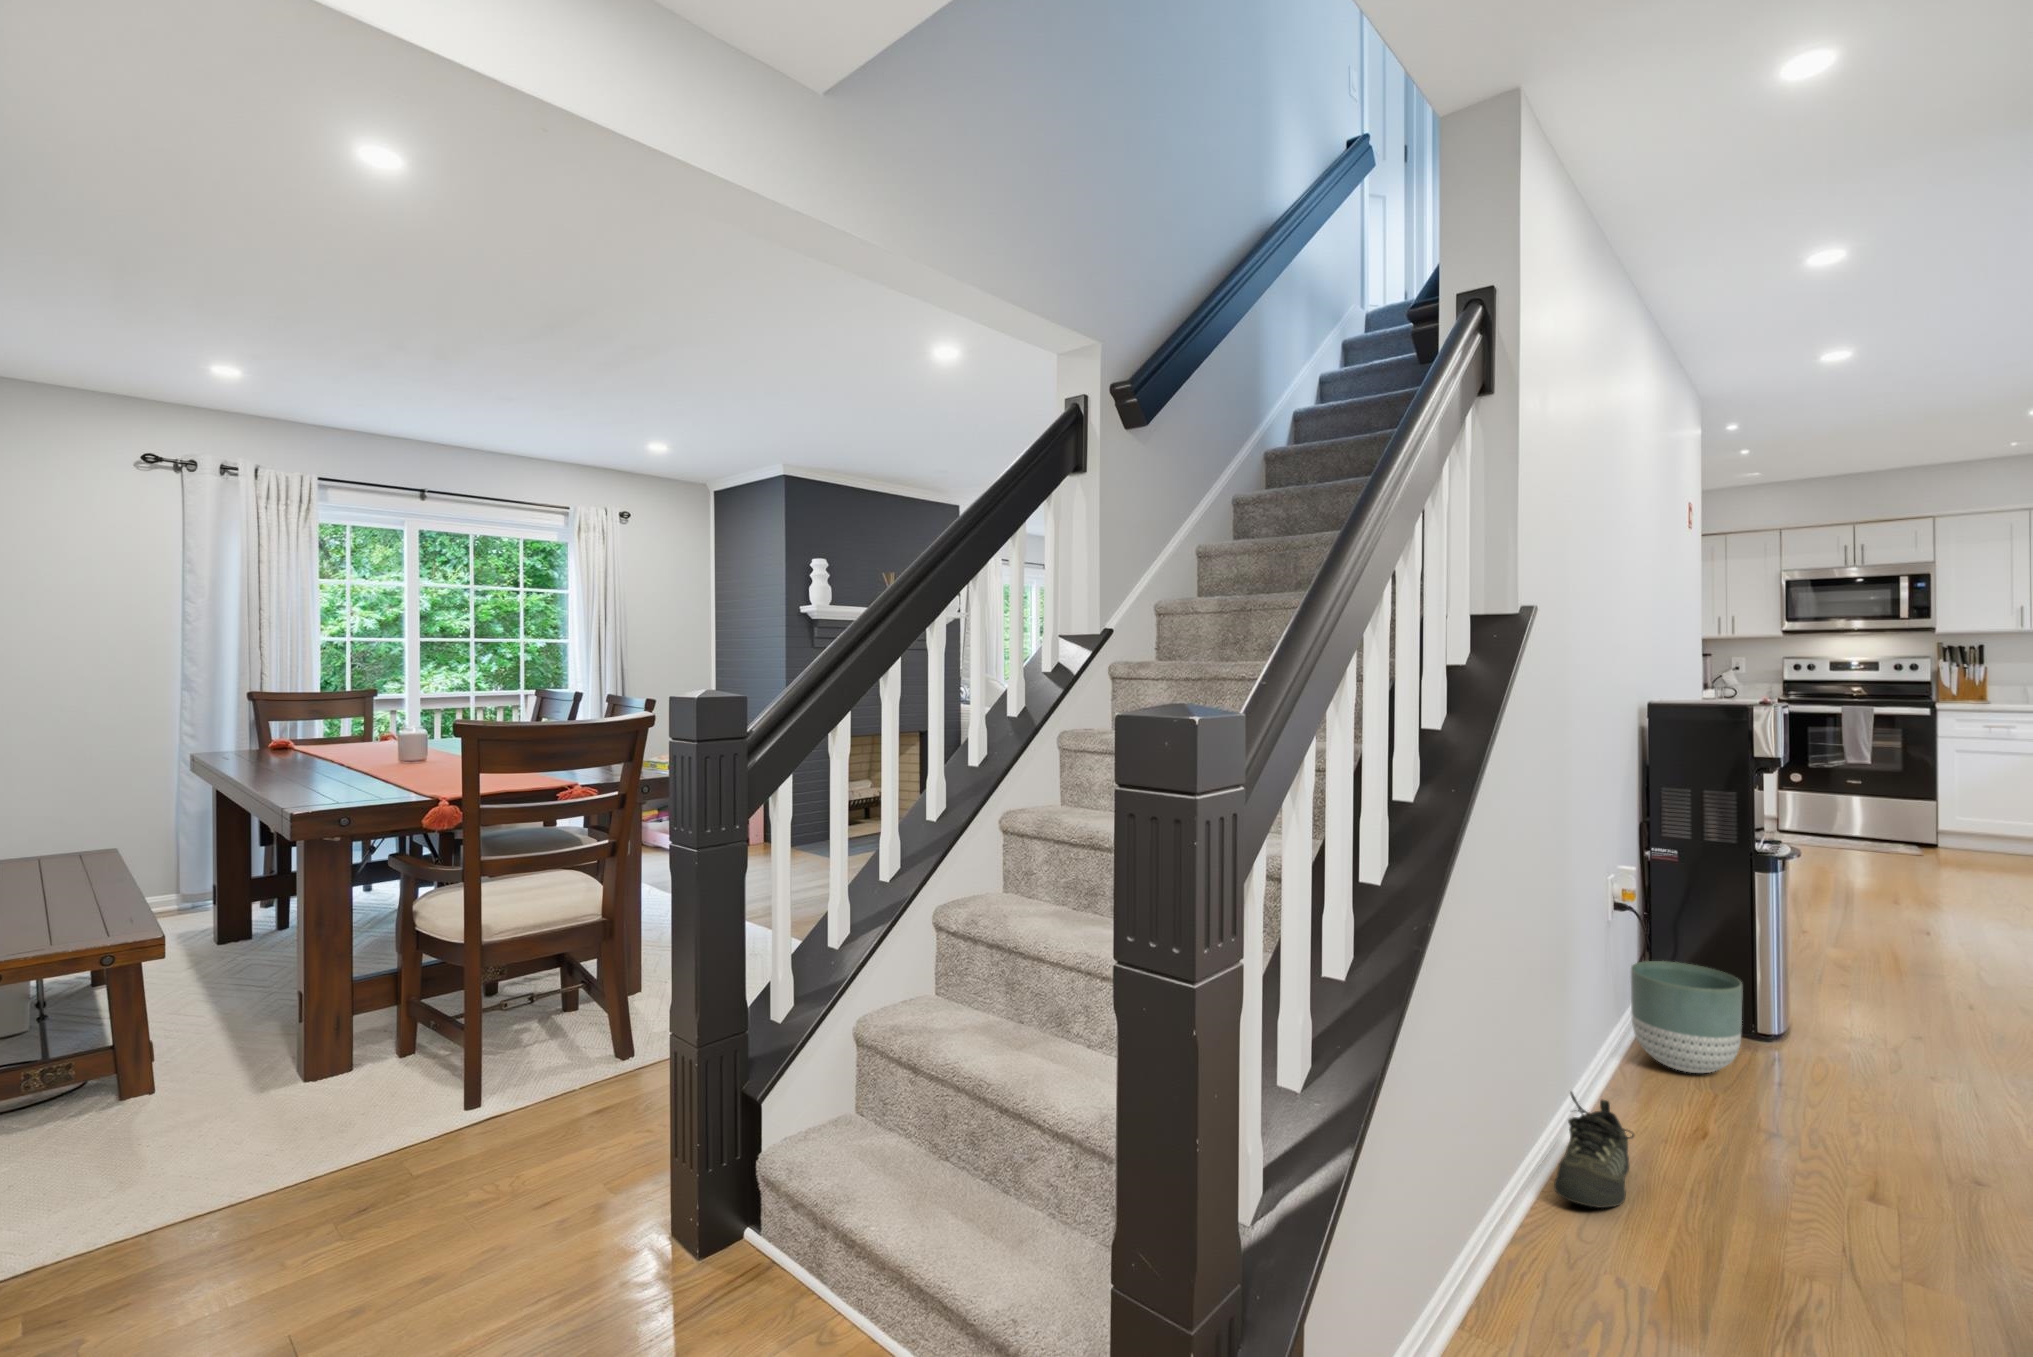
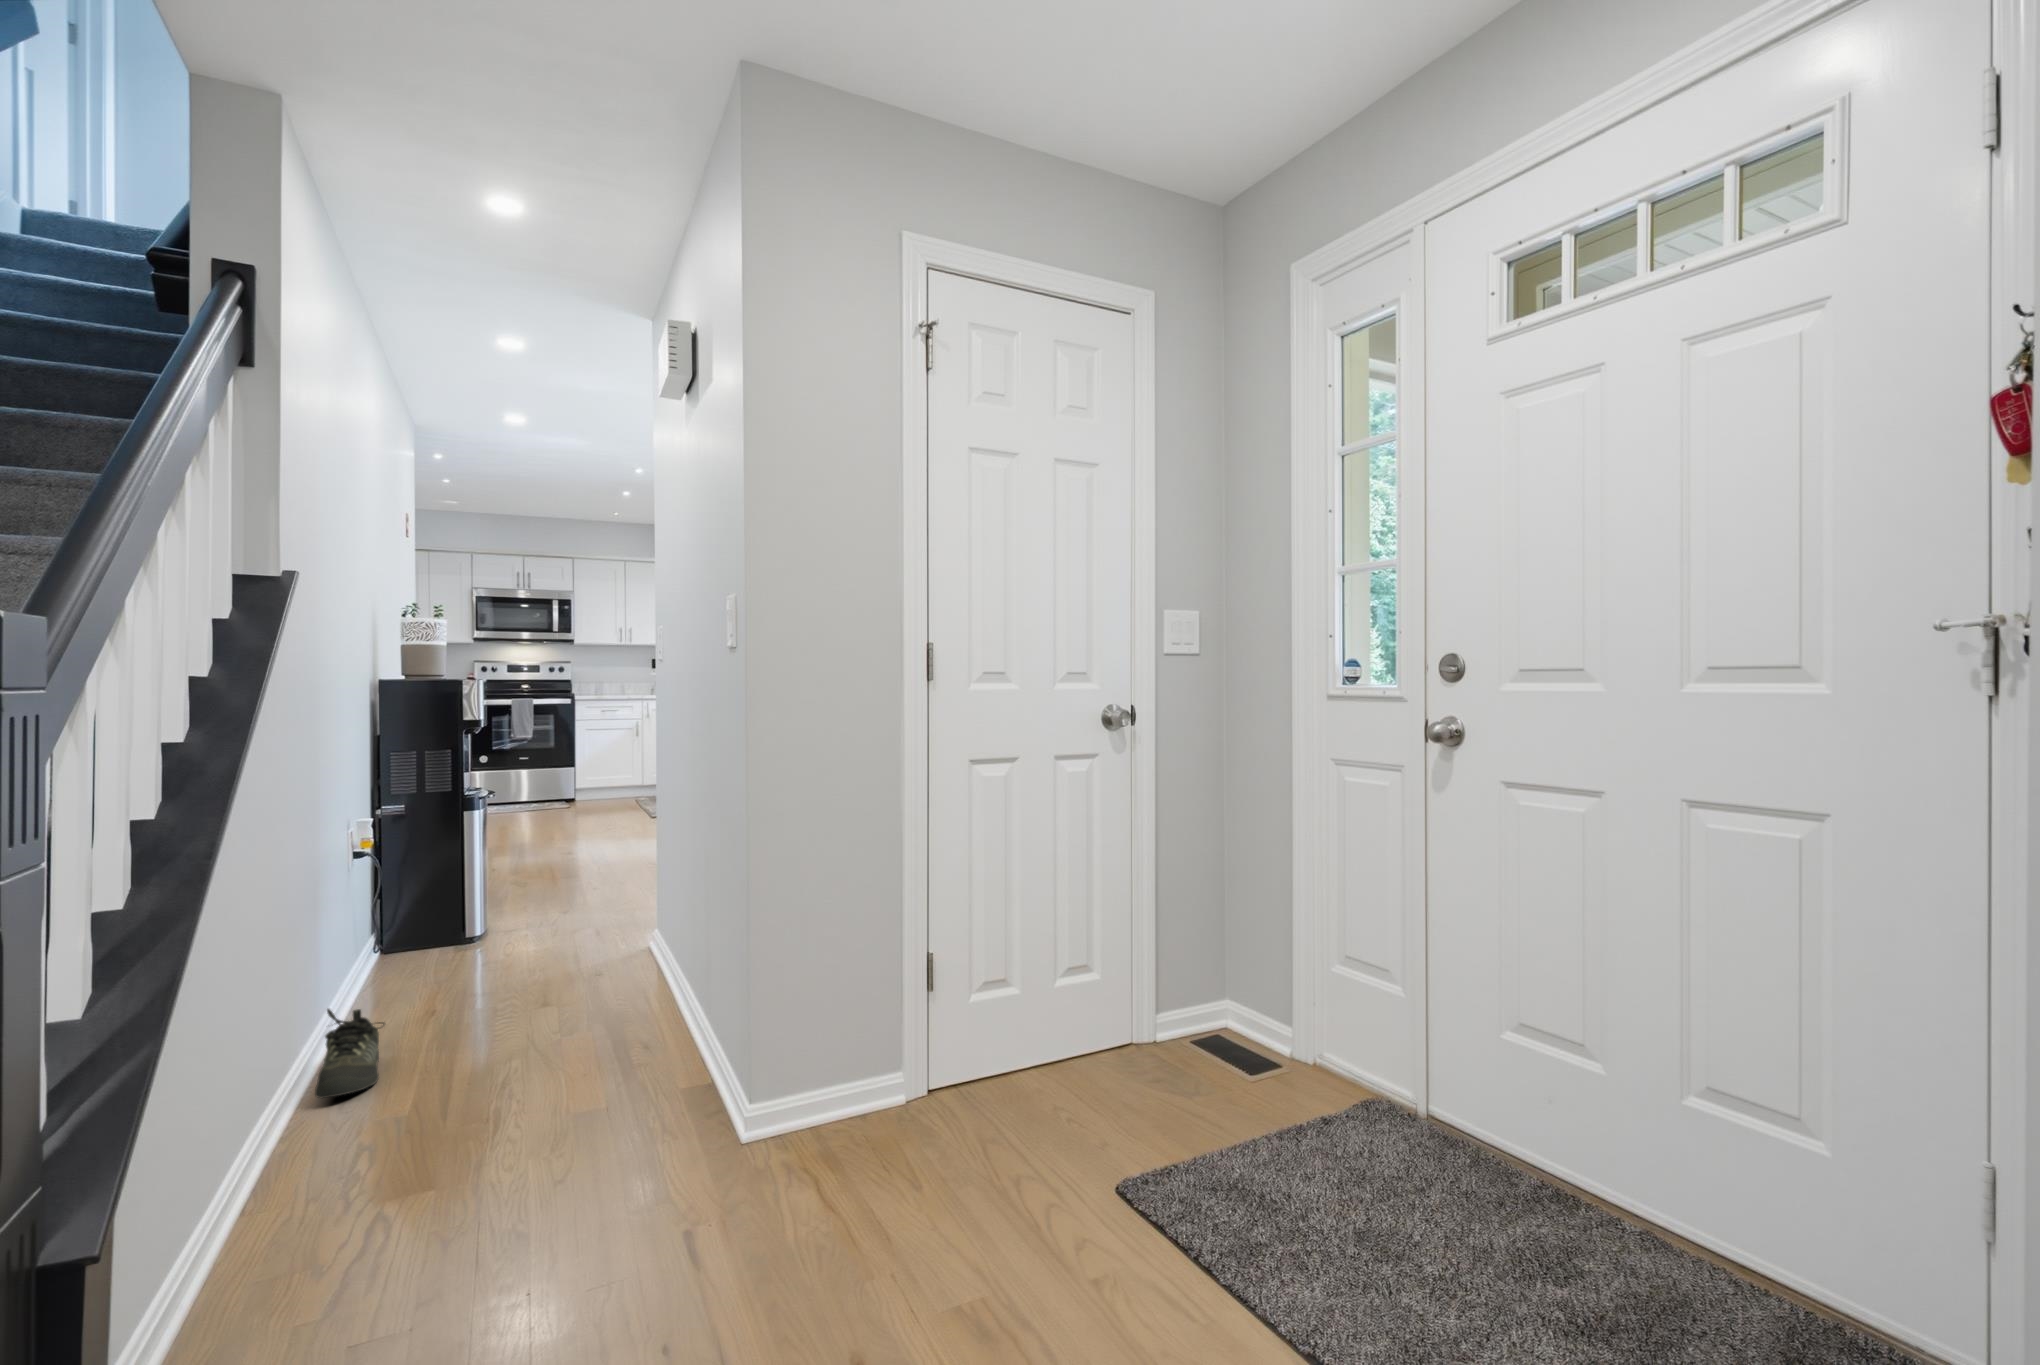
planter: present [1631,961,1742,1073] -> none [368,895,459,984]

